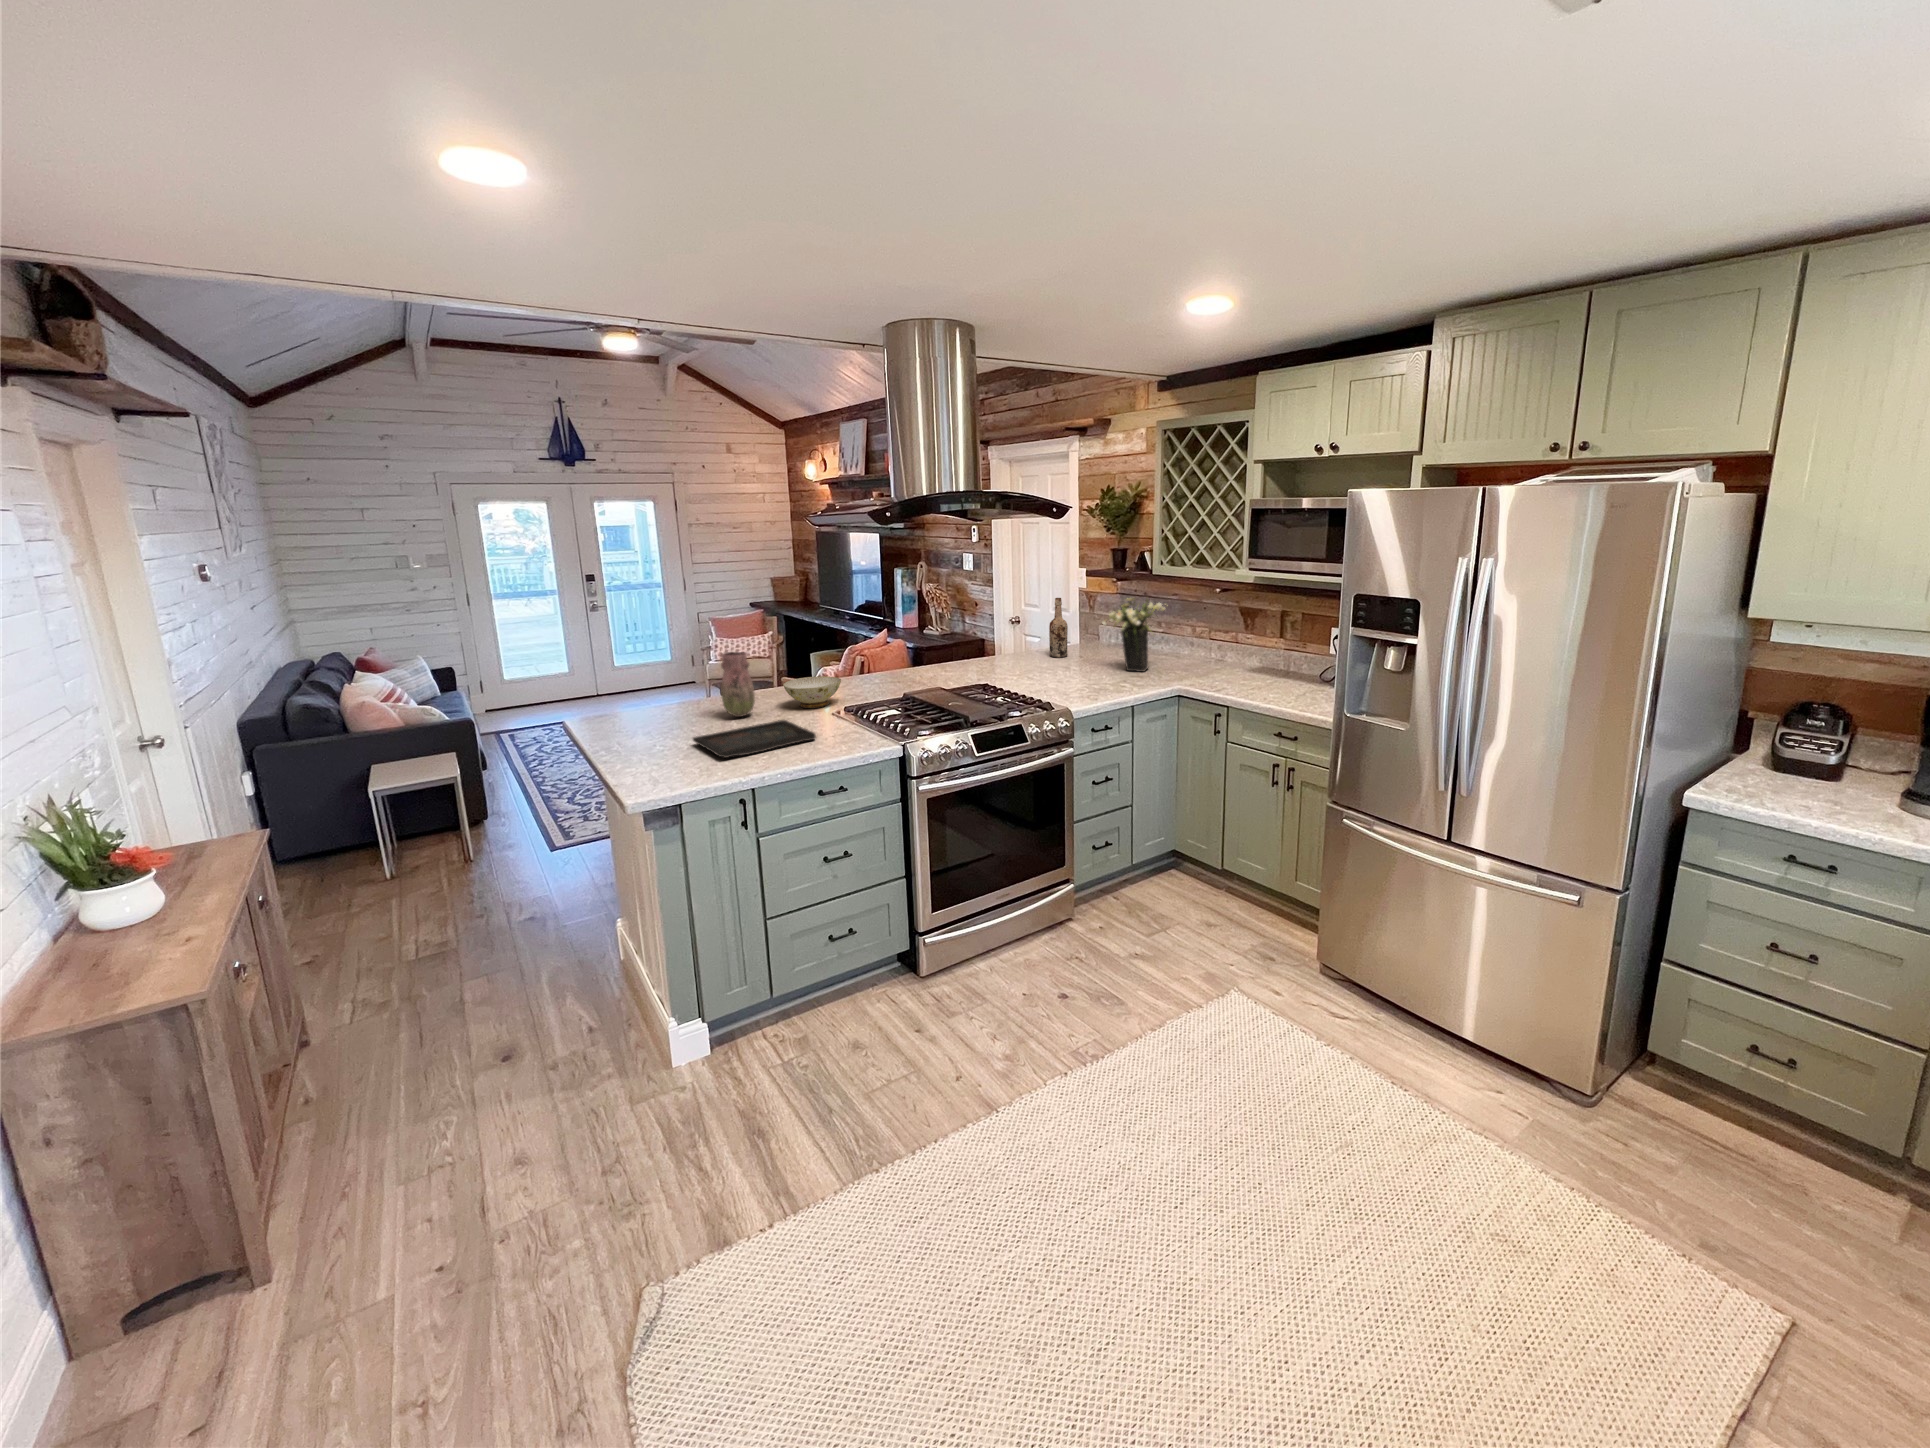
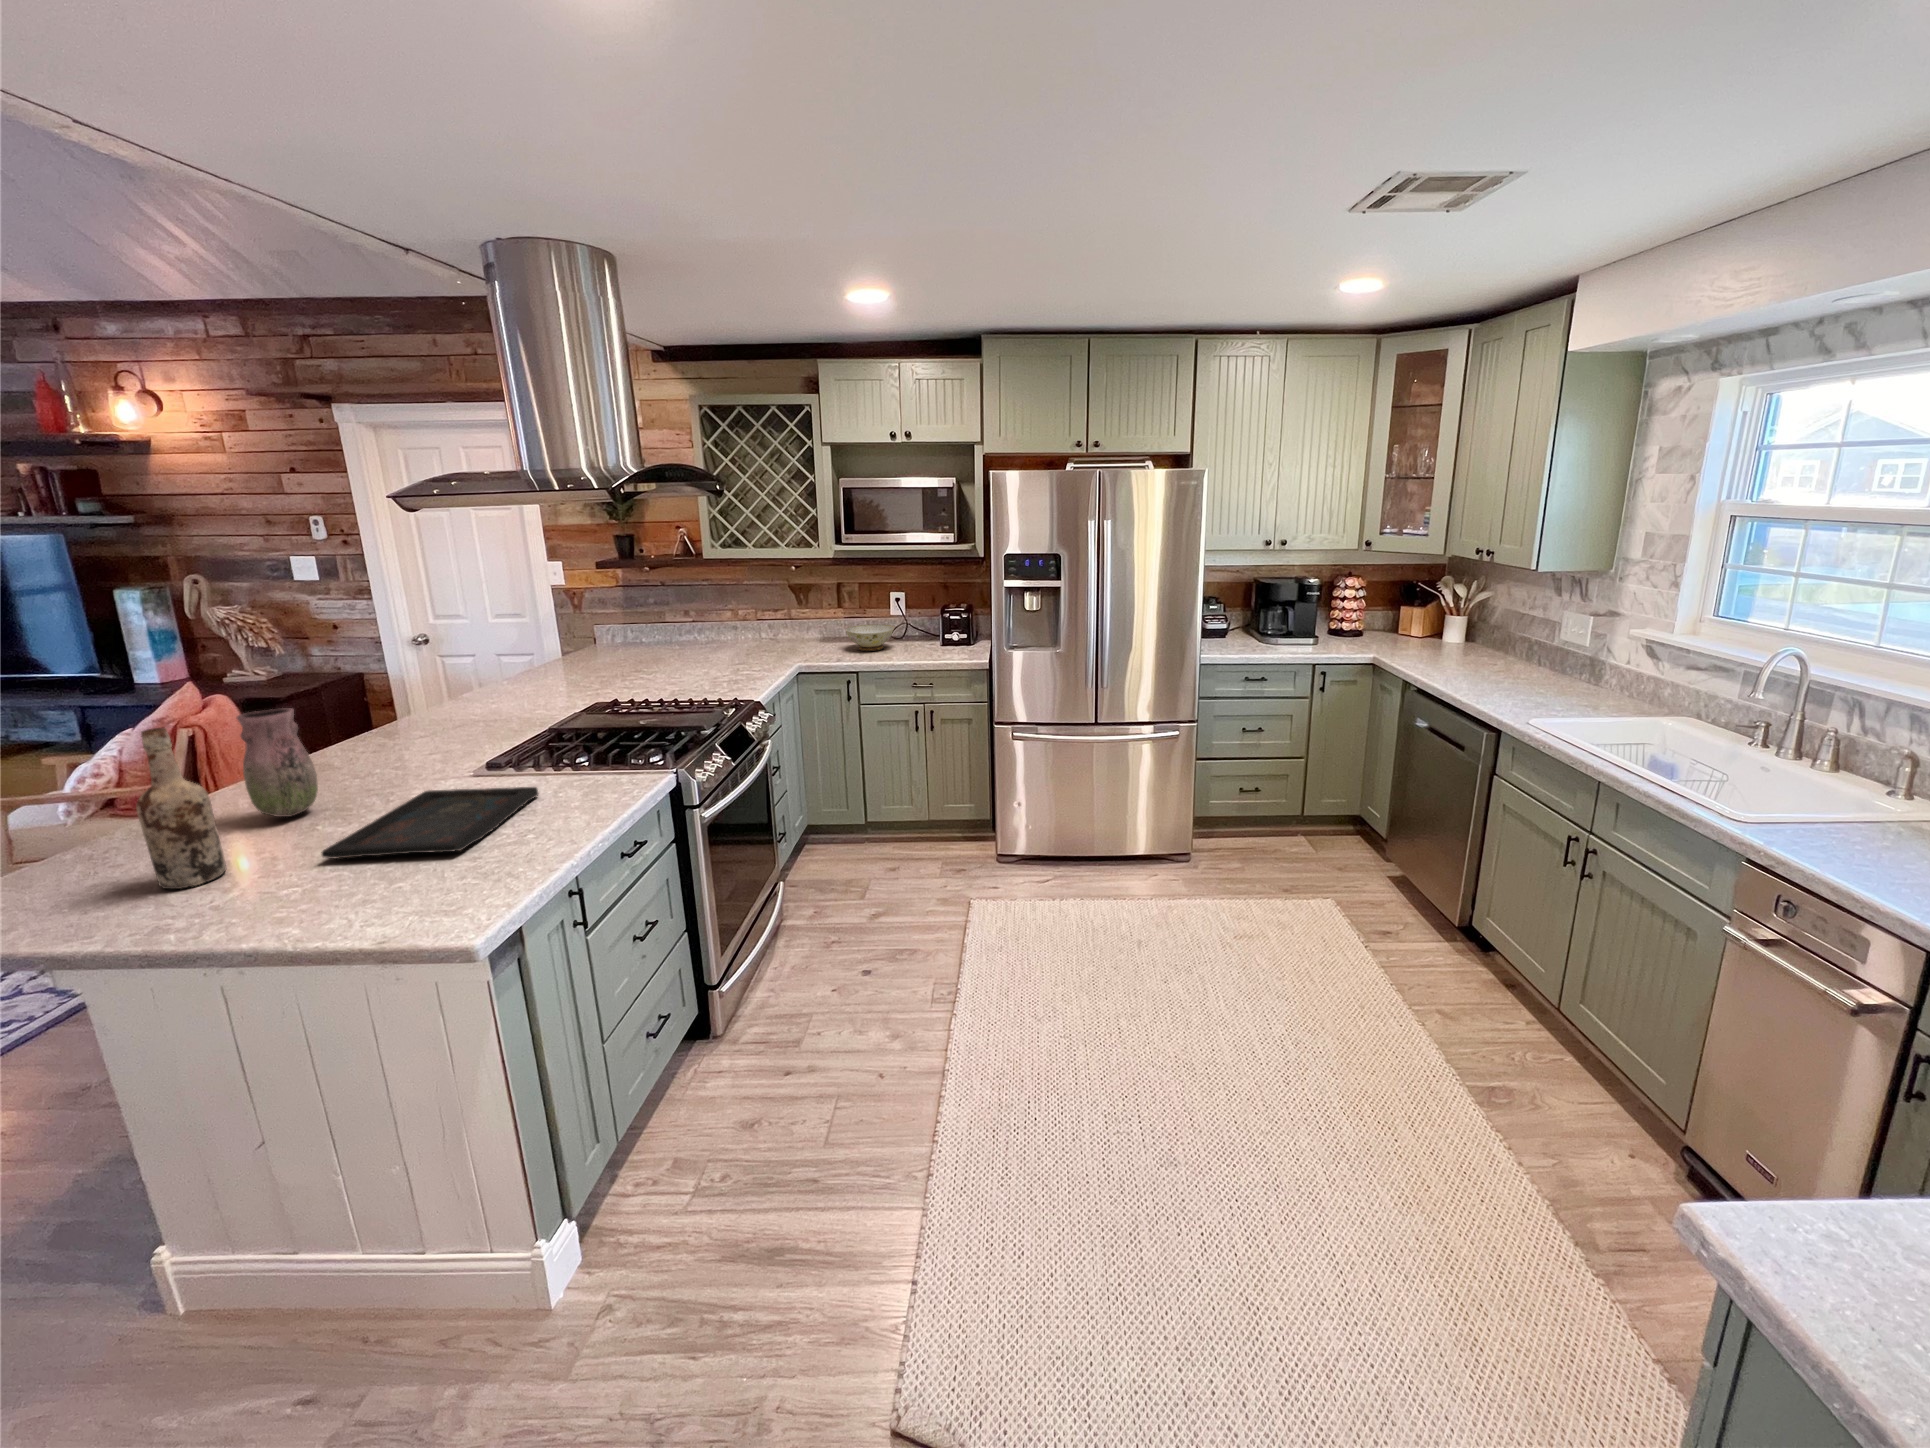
wine bottle: present [1049,598,1068,657] -> present [136,728,226,889]
flower arrangement: present [1103,598,1165,672] -> none [681,579,752,659]
ceramic bowl: present [783,676,841,708] -> present [846,625,894,651]

